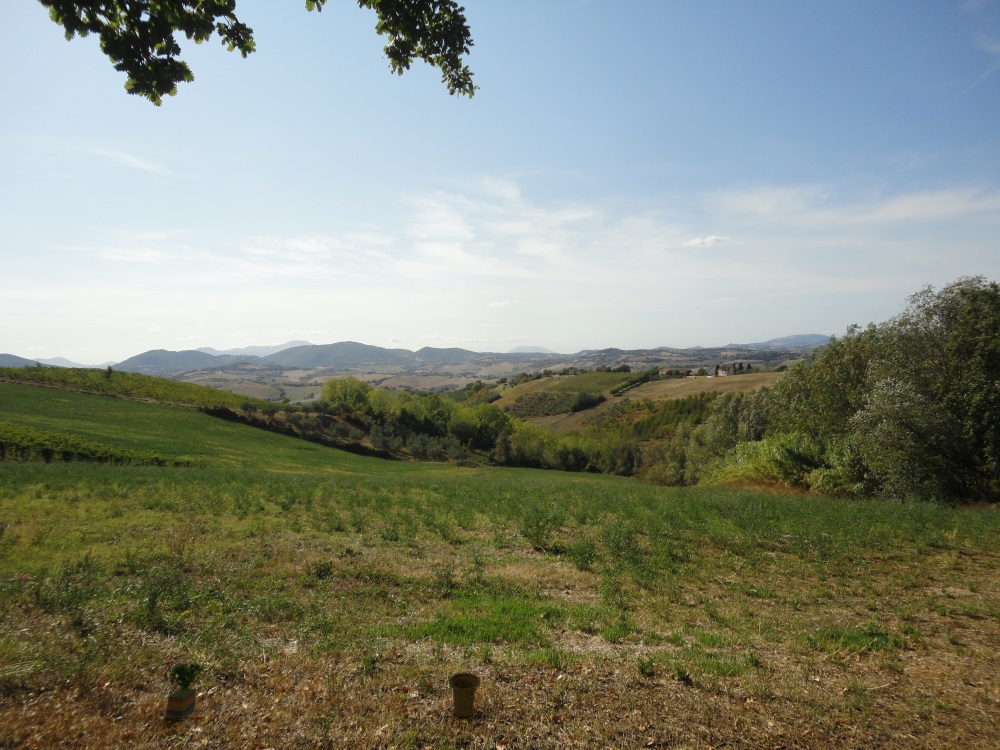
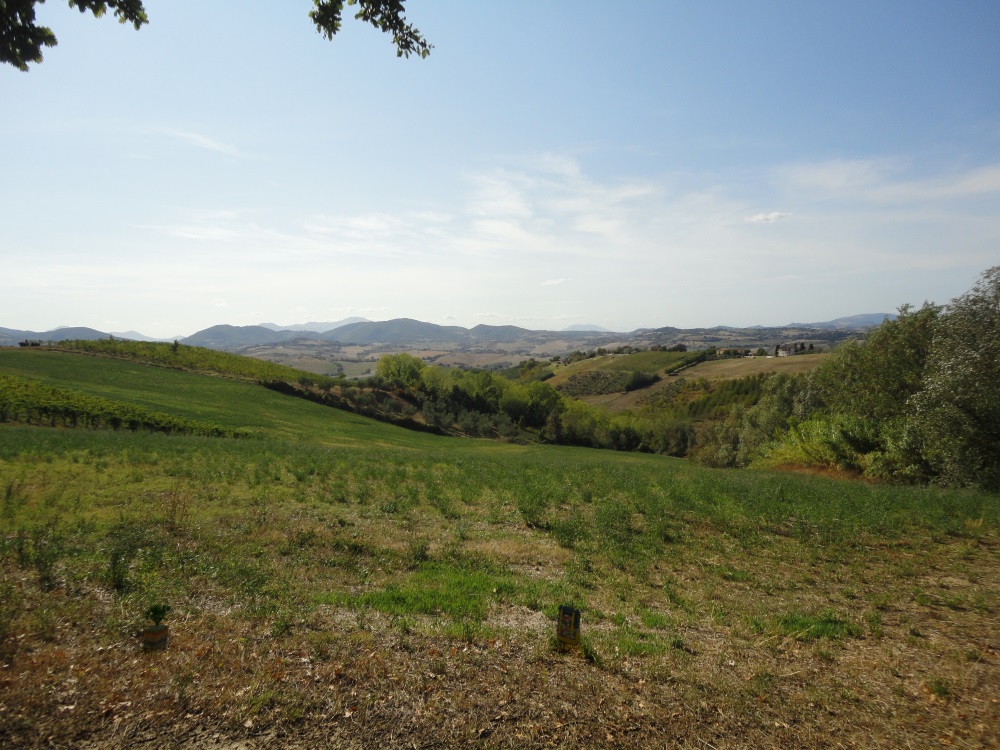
backpack: none [629,636,655,681] -> present [556,605,581,645]
basket: present [449,673,480,717] -> none [377,626,406,663]

